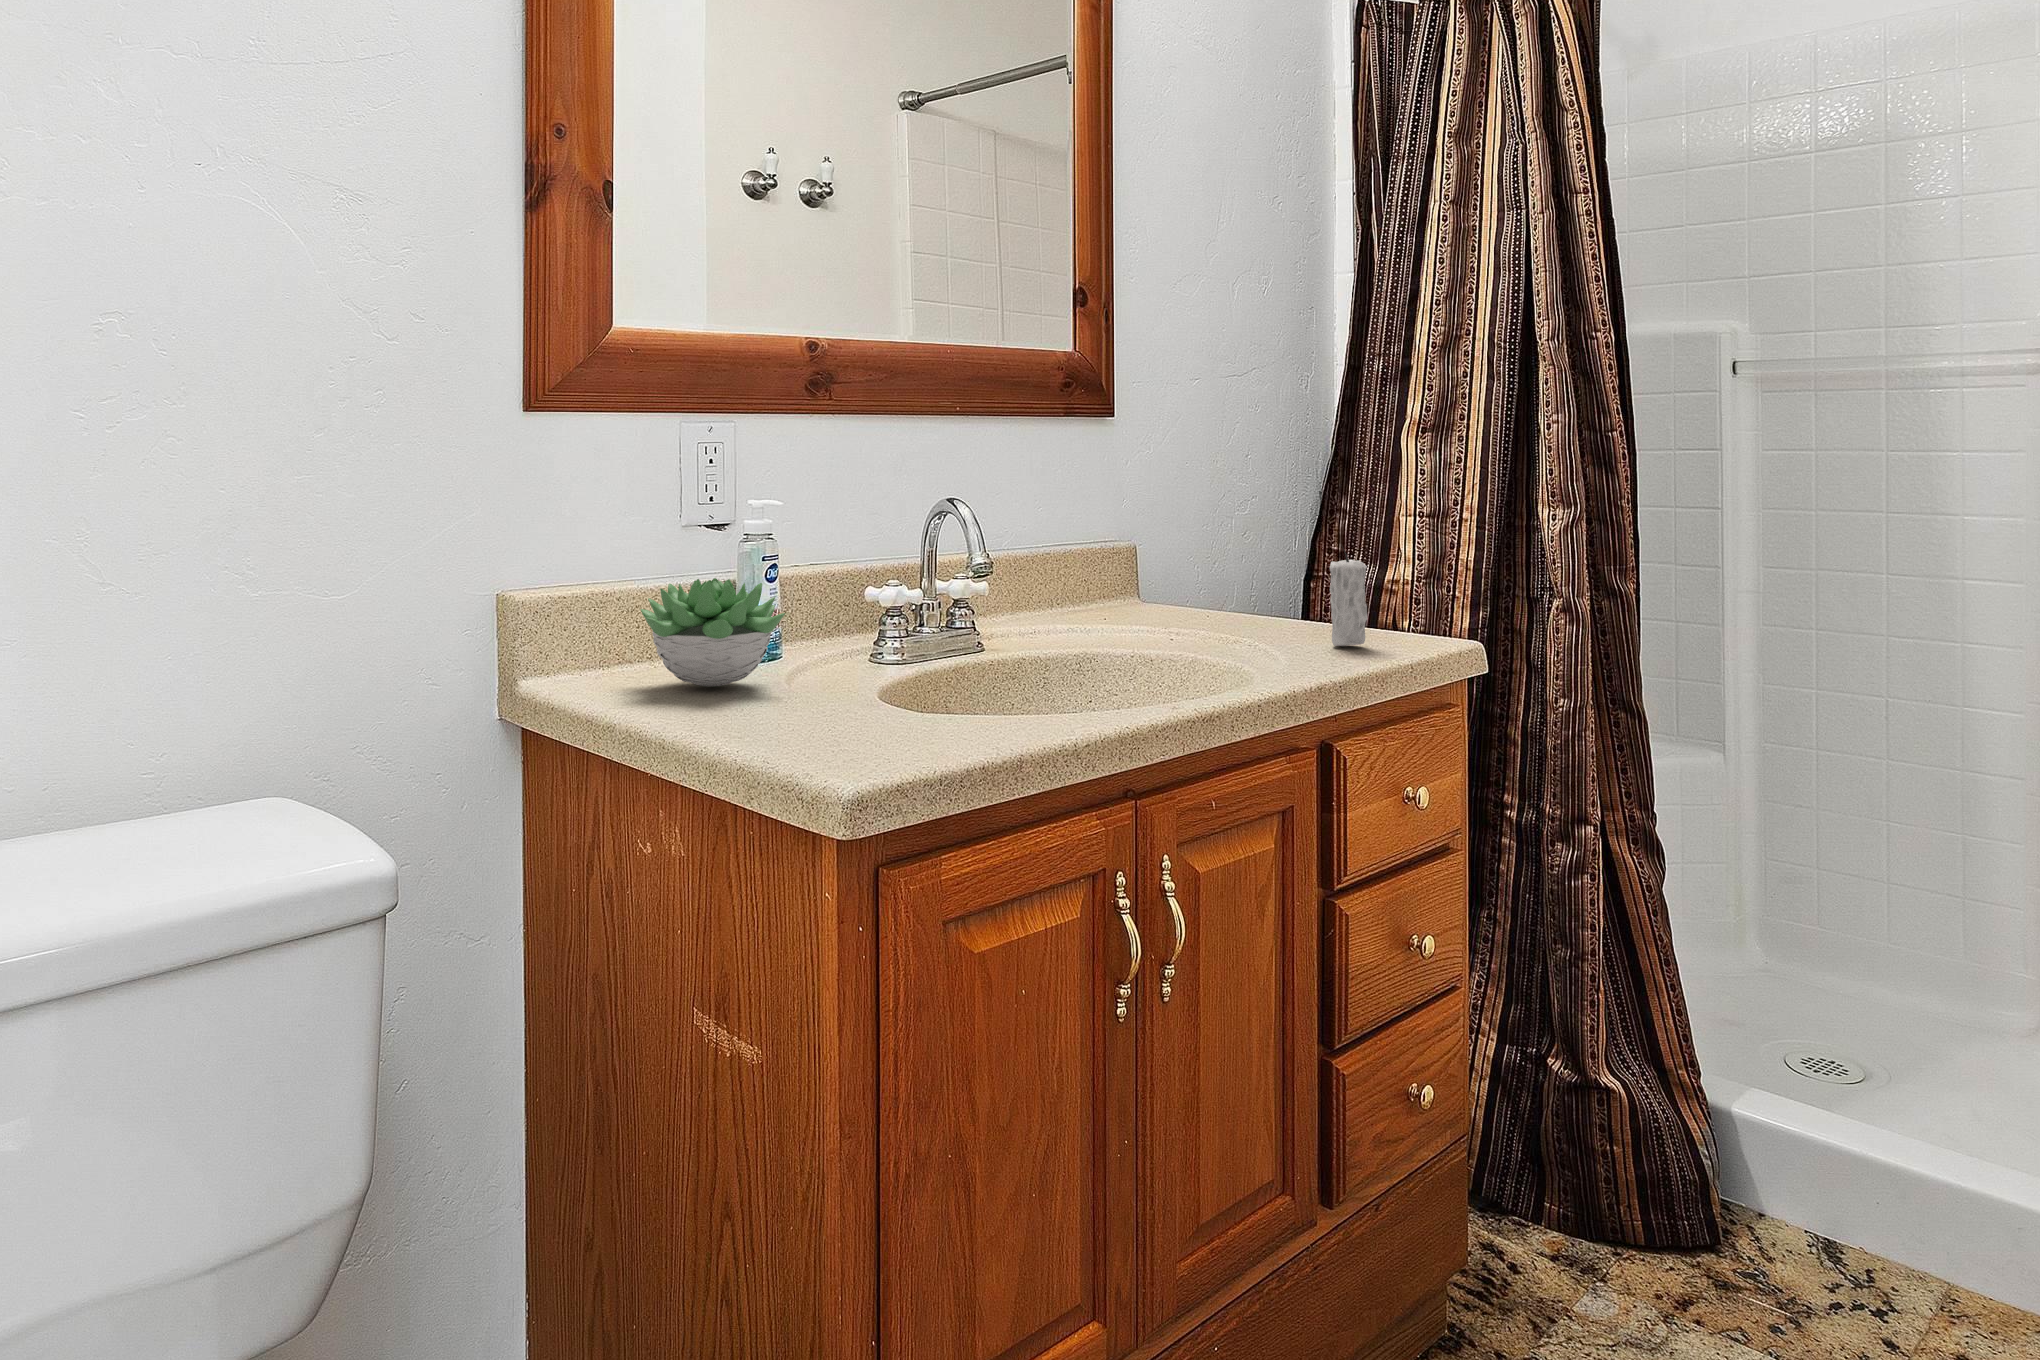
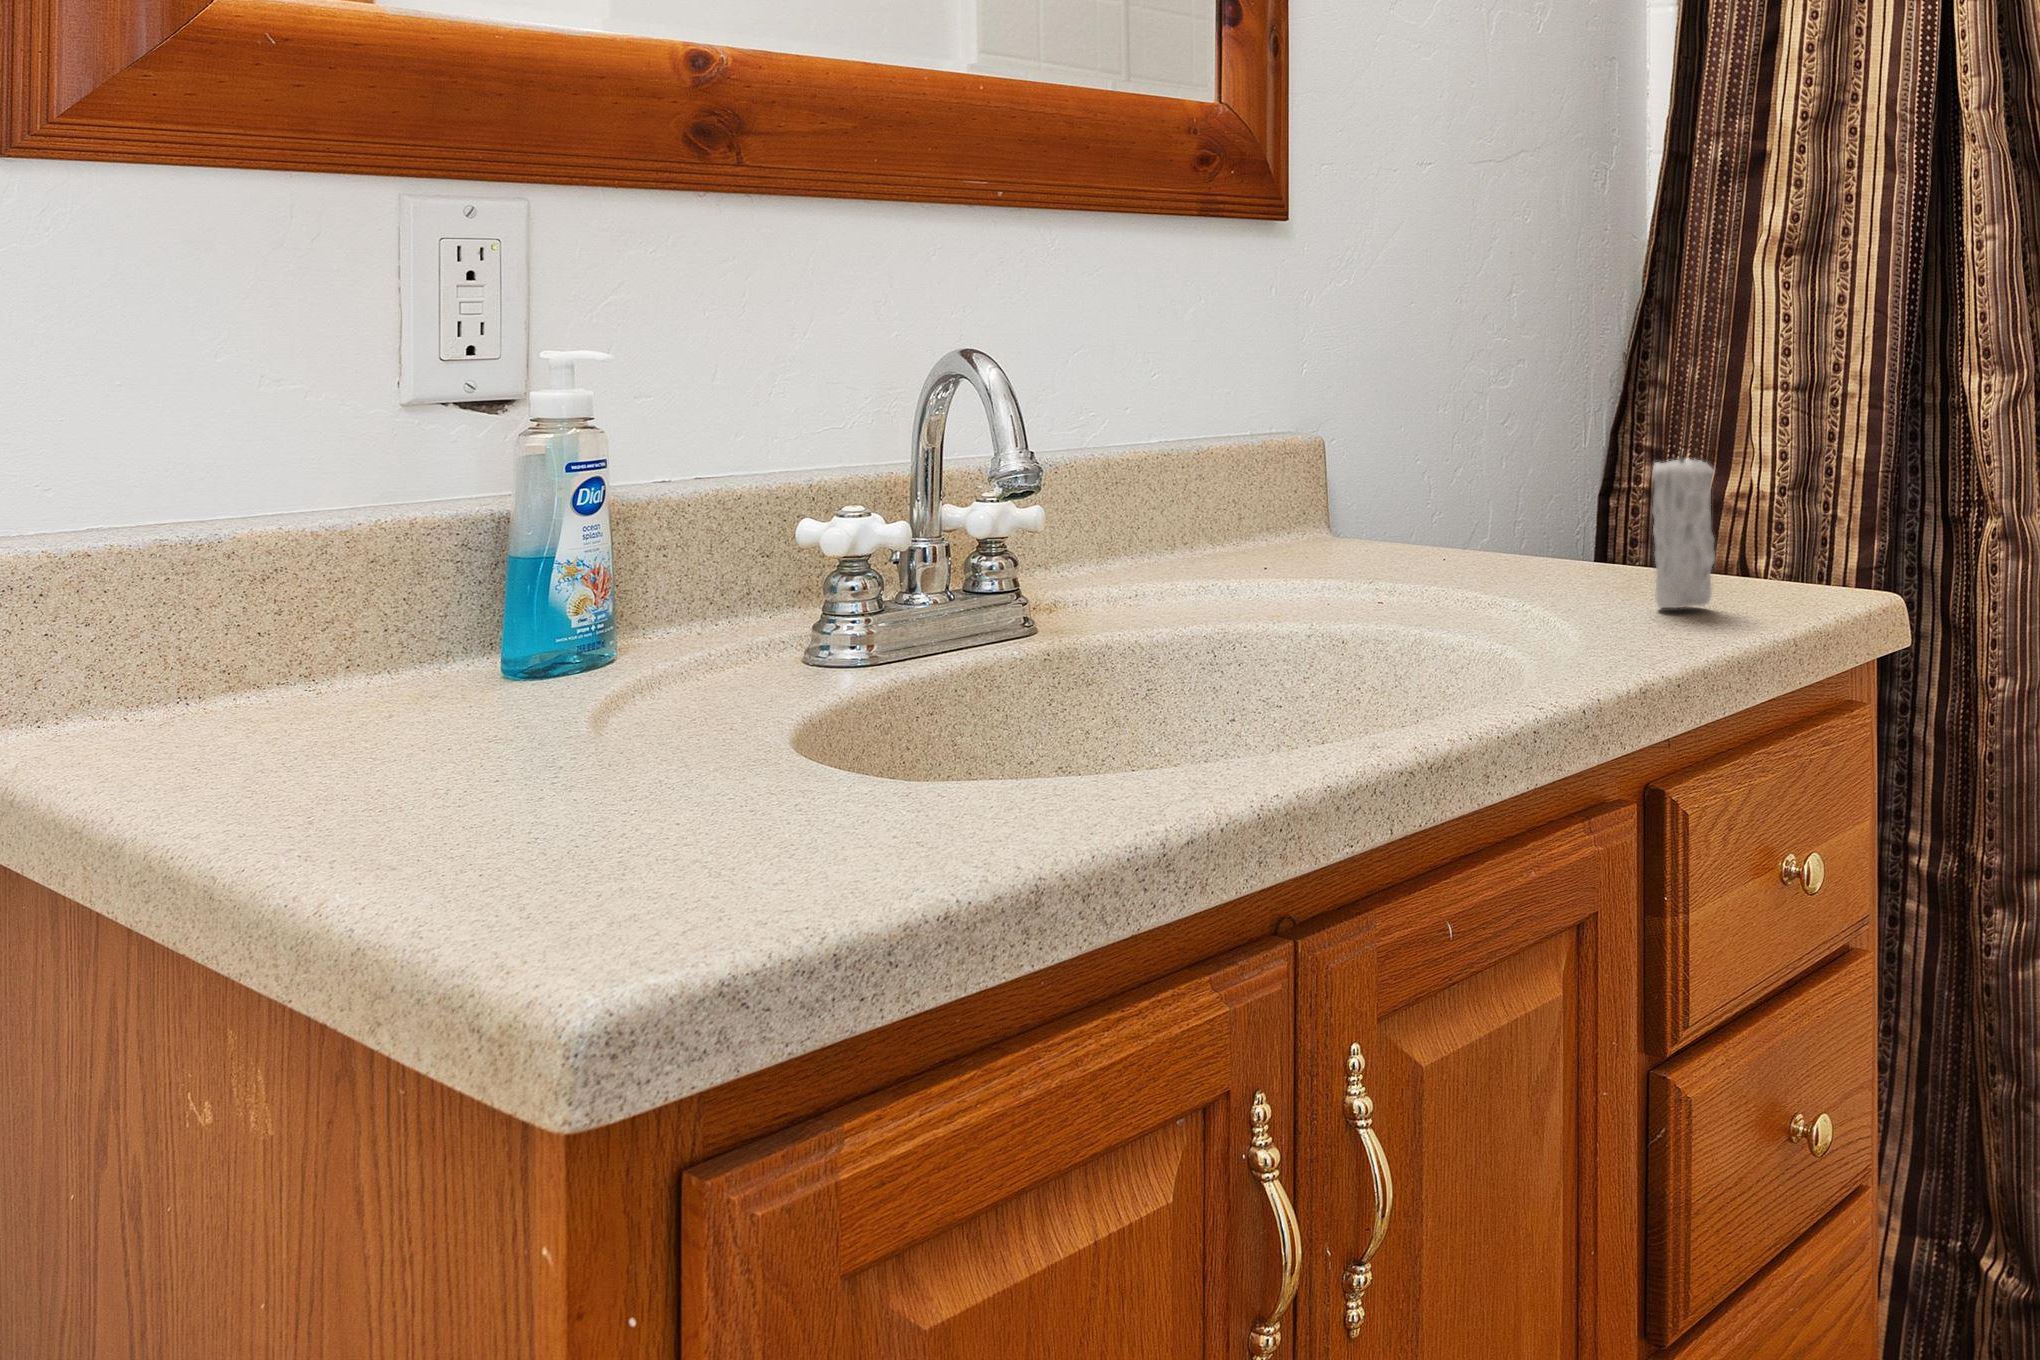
succulent plant: present [641,578,786,686] -> none [226,507,569,736]

